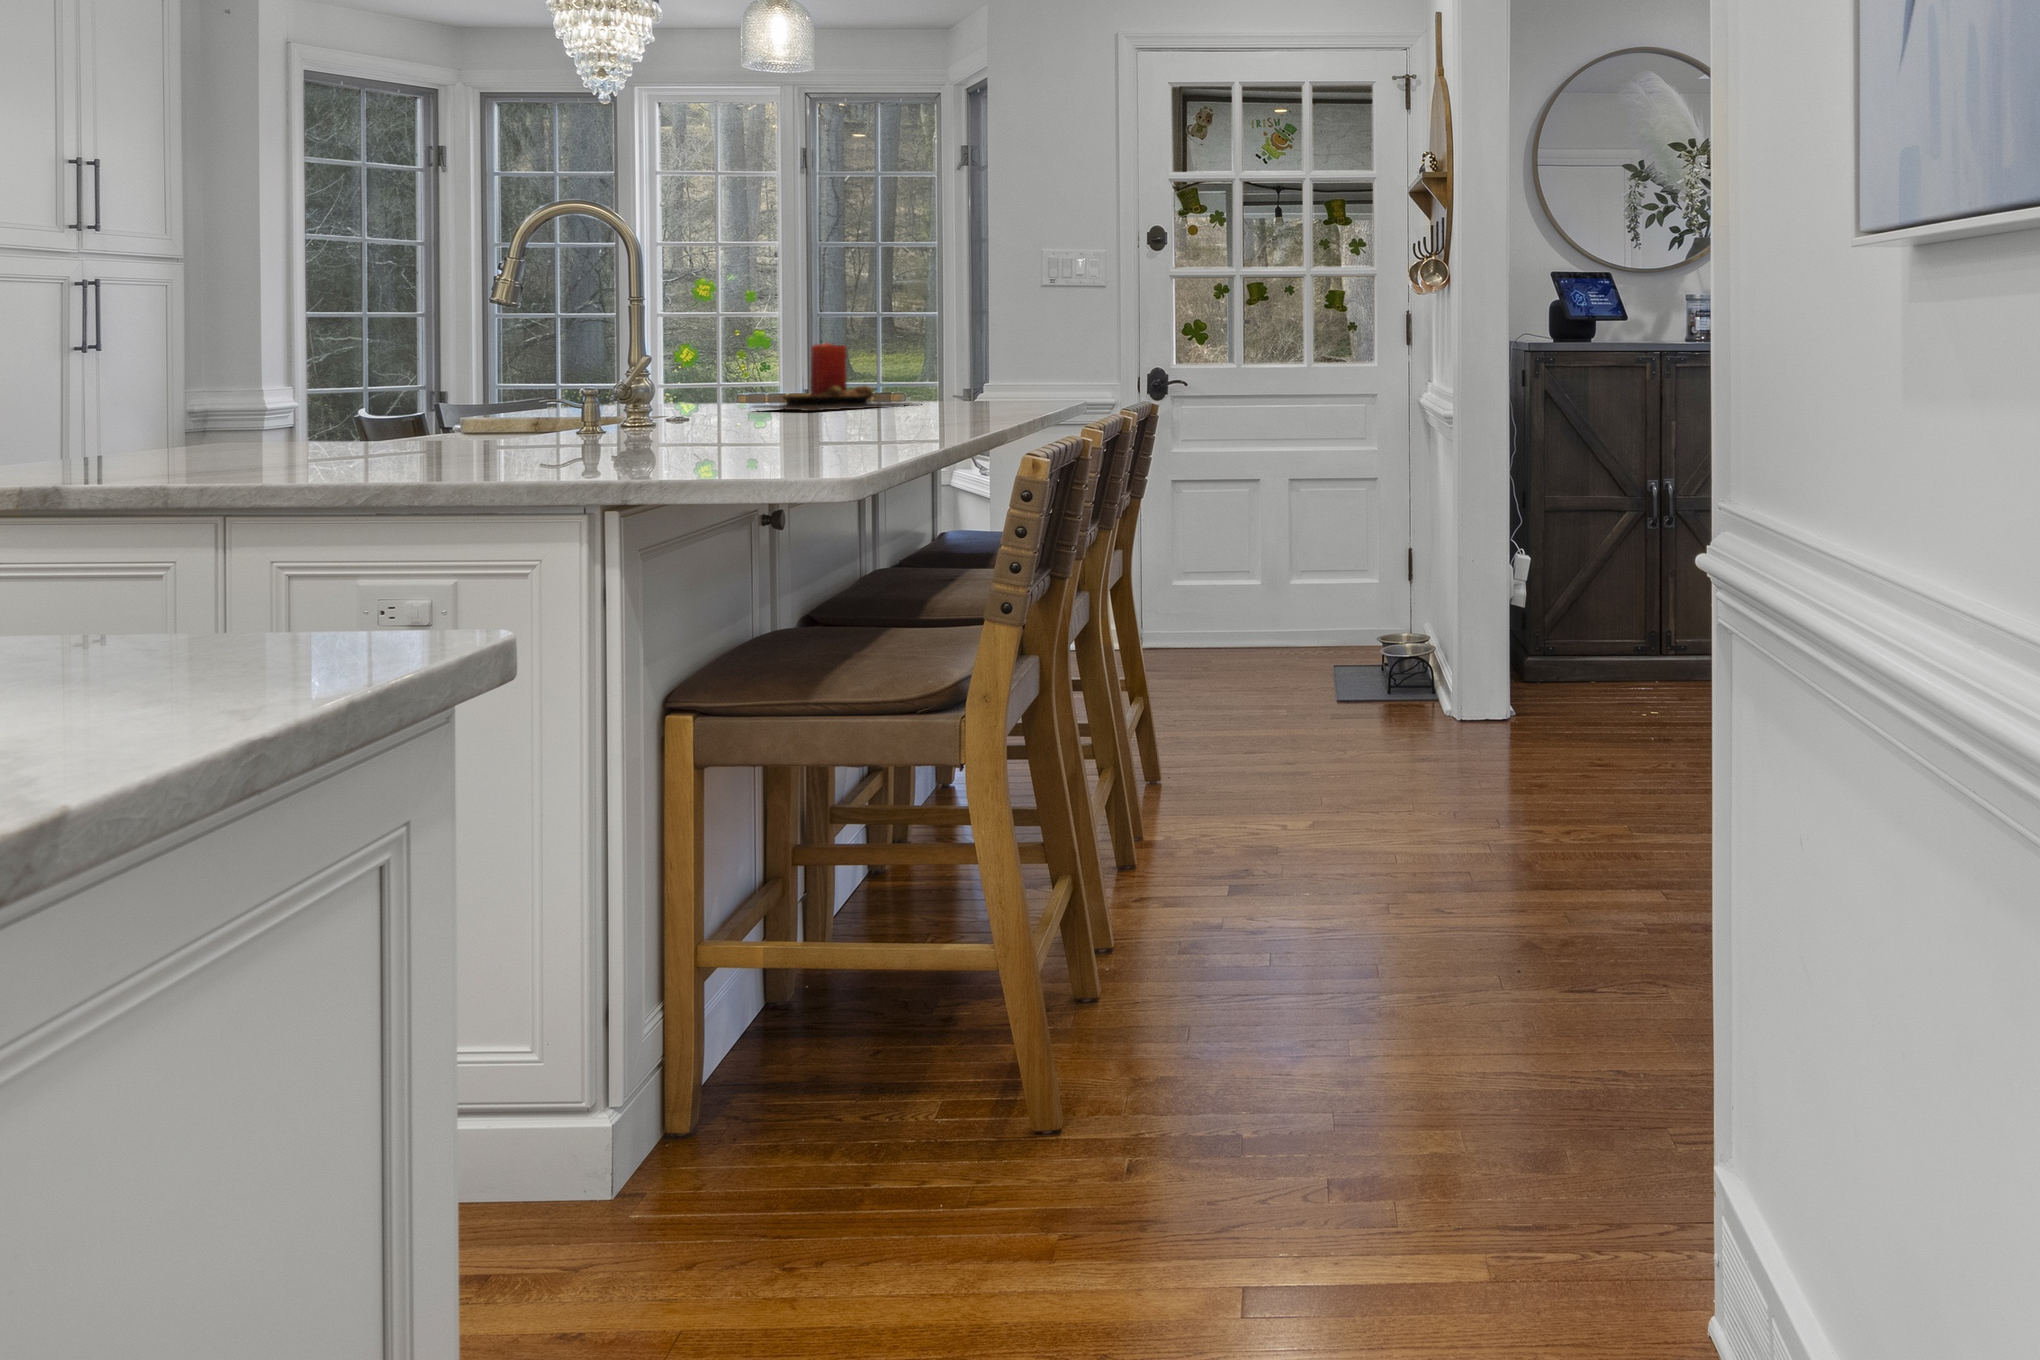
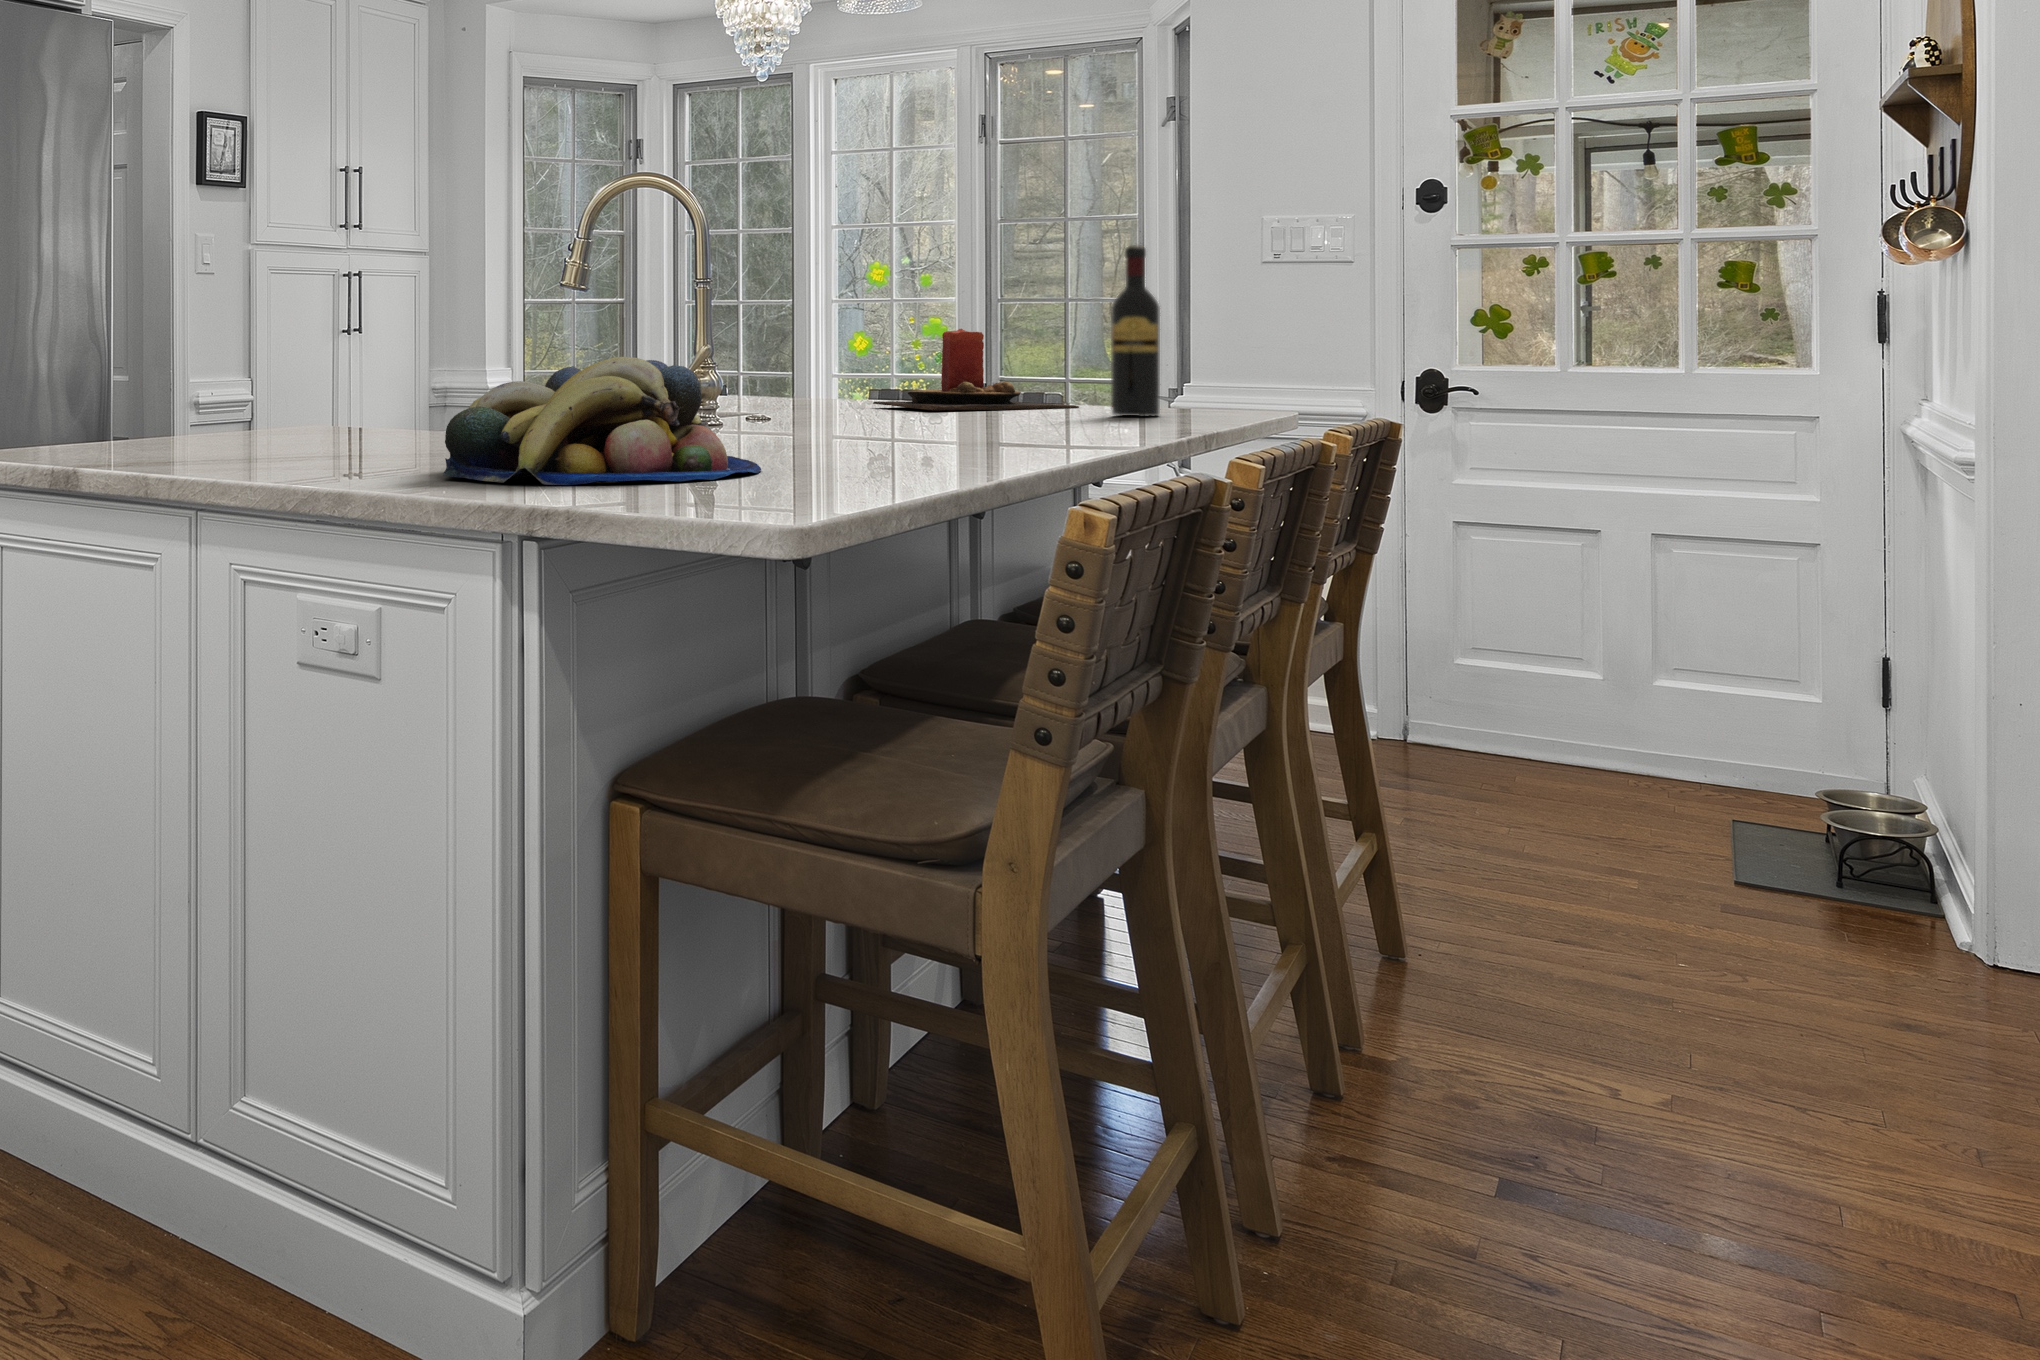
wine bottle: none [957,279,992,409] -> present [1111,246,1160,416]
fruit bowl: none [514,374,774,473] -> present [443,357,761,485]

